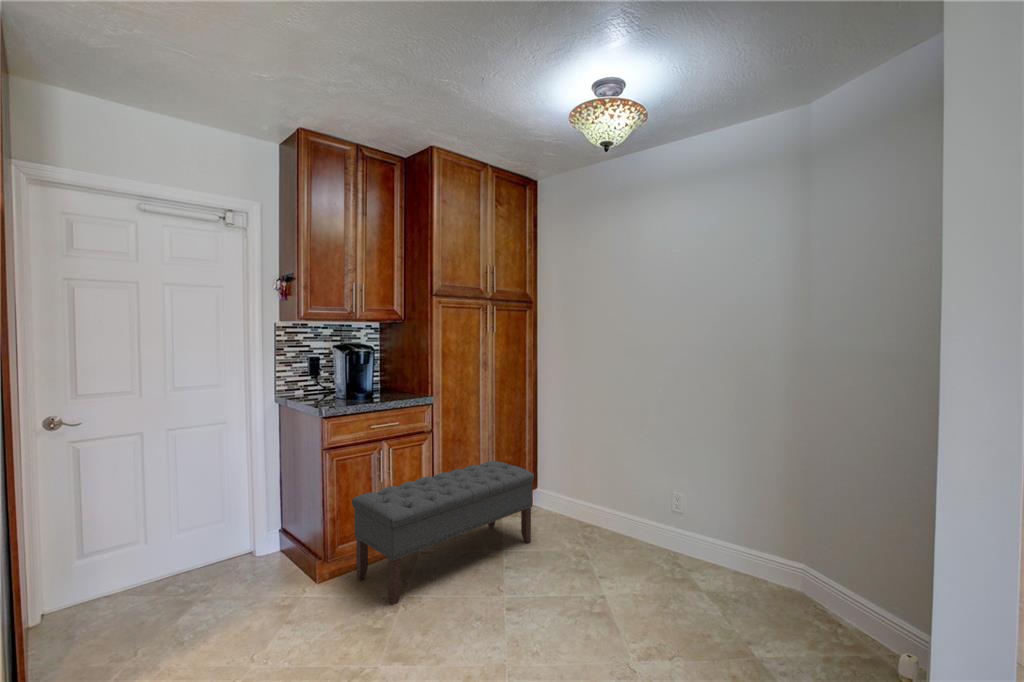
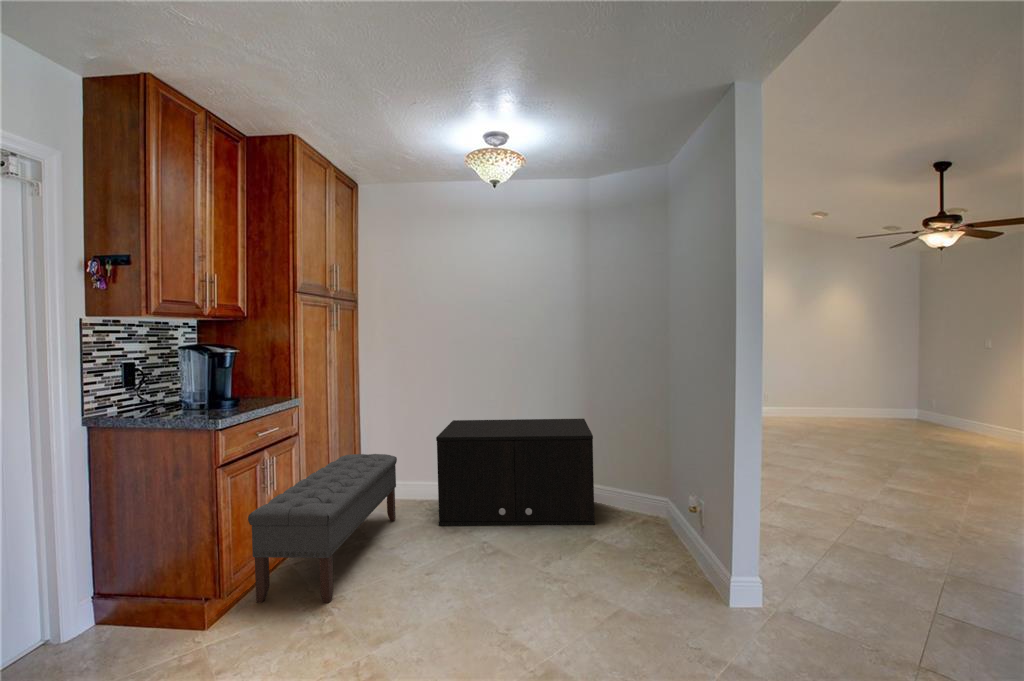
storage cabinet: none [560,444,794,649] -> present [436,419,595,526]

